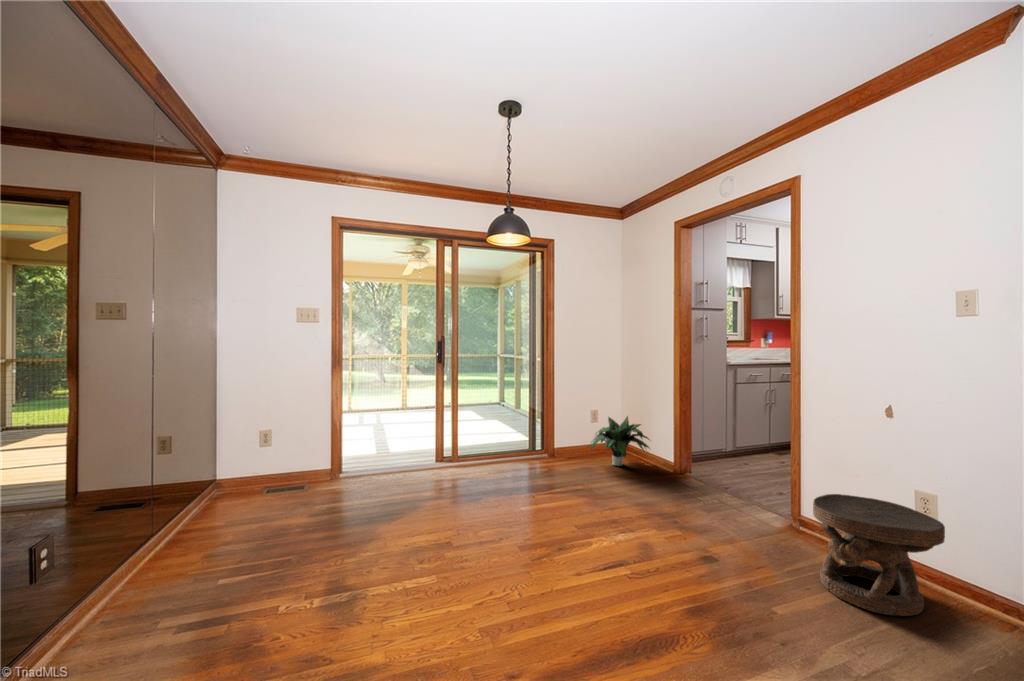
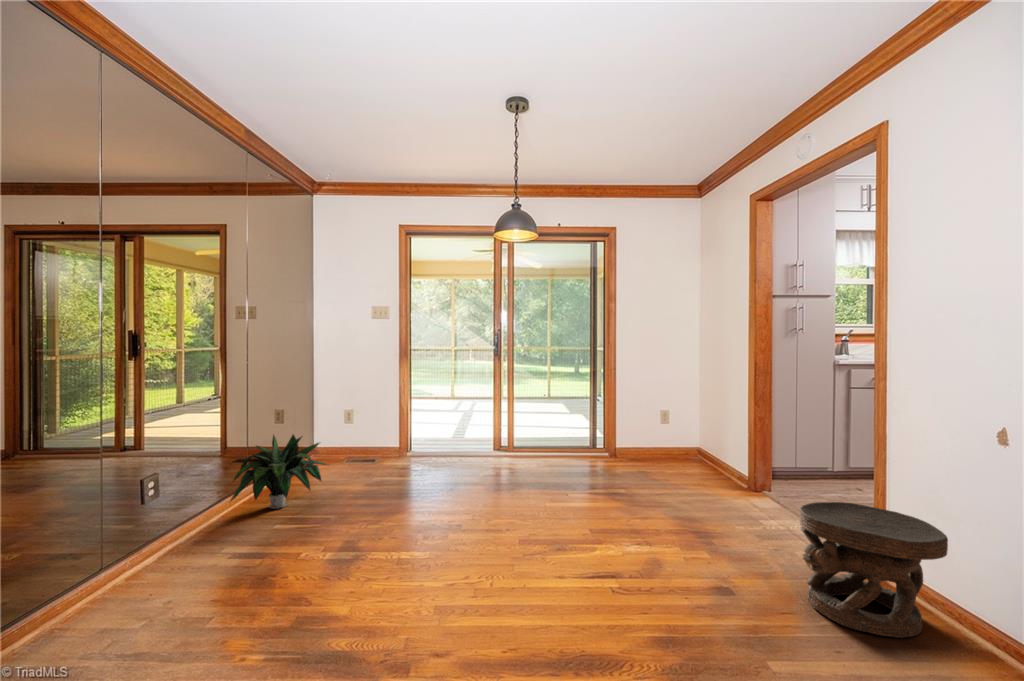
potted plant: present [590,416,649,466] -> present [230,434,327,509]

